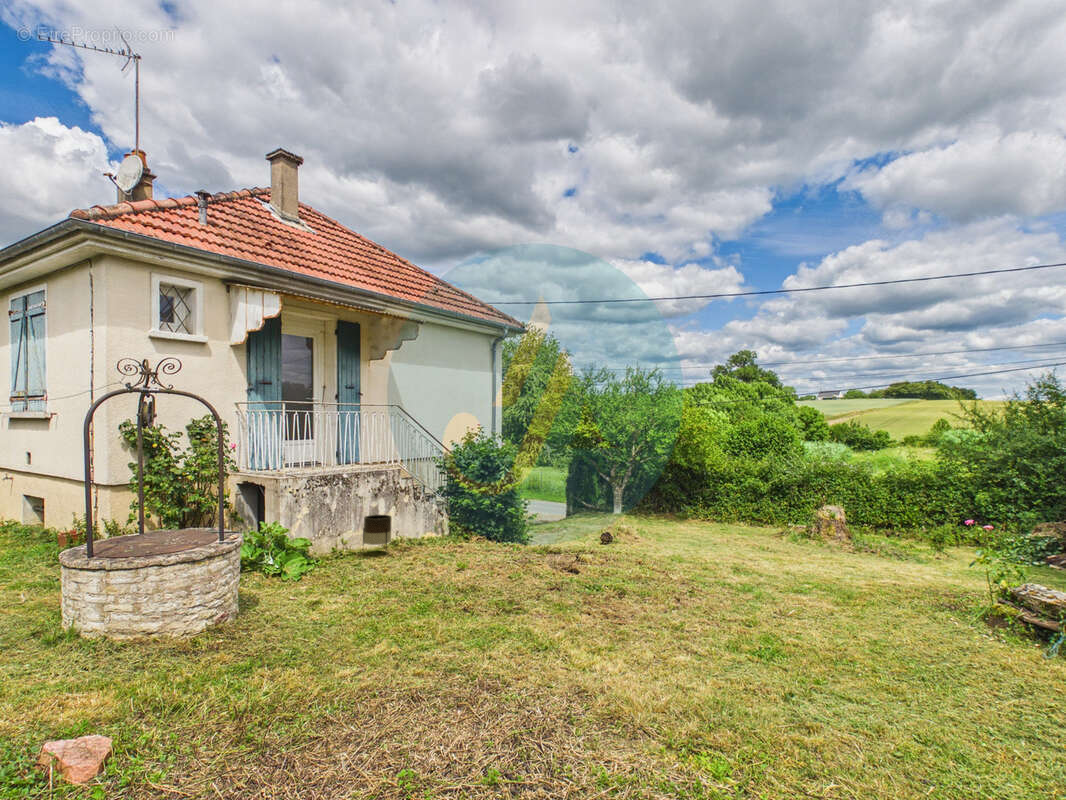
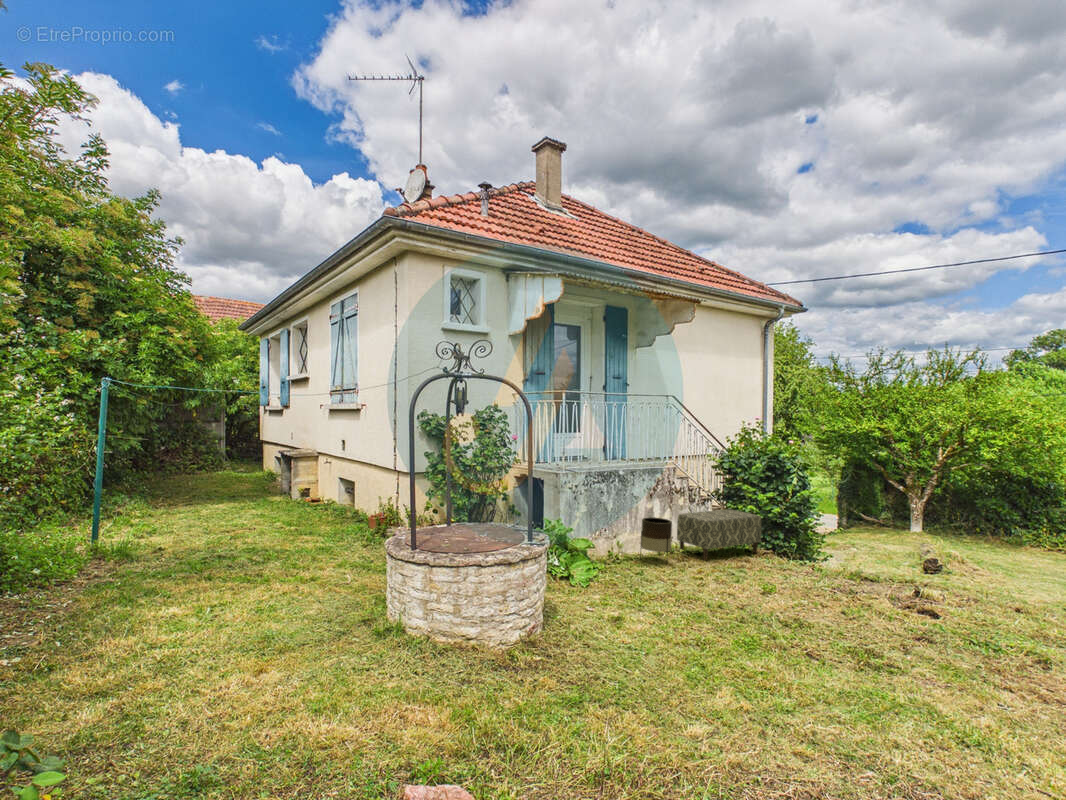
bench: none [401,503,474,549] -> present [677,509,761,561]

